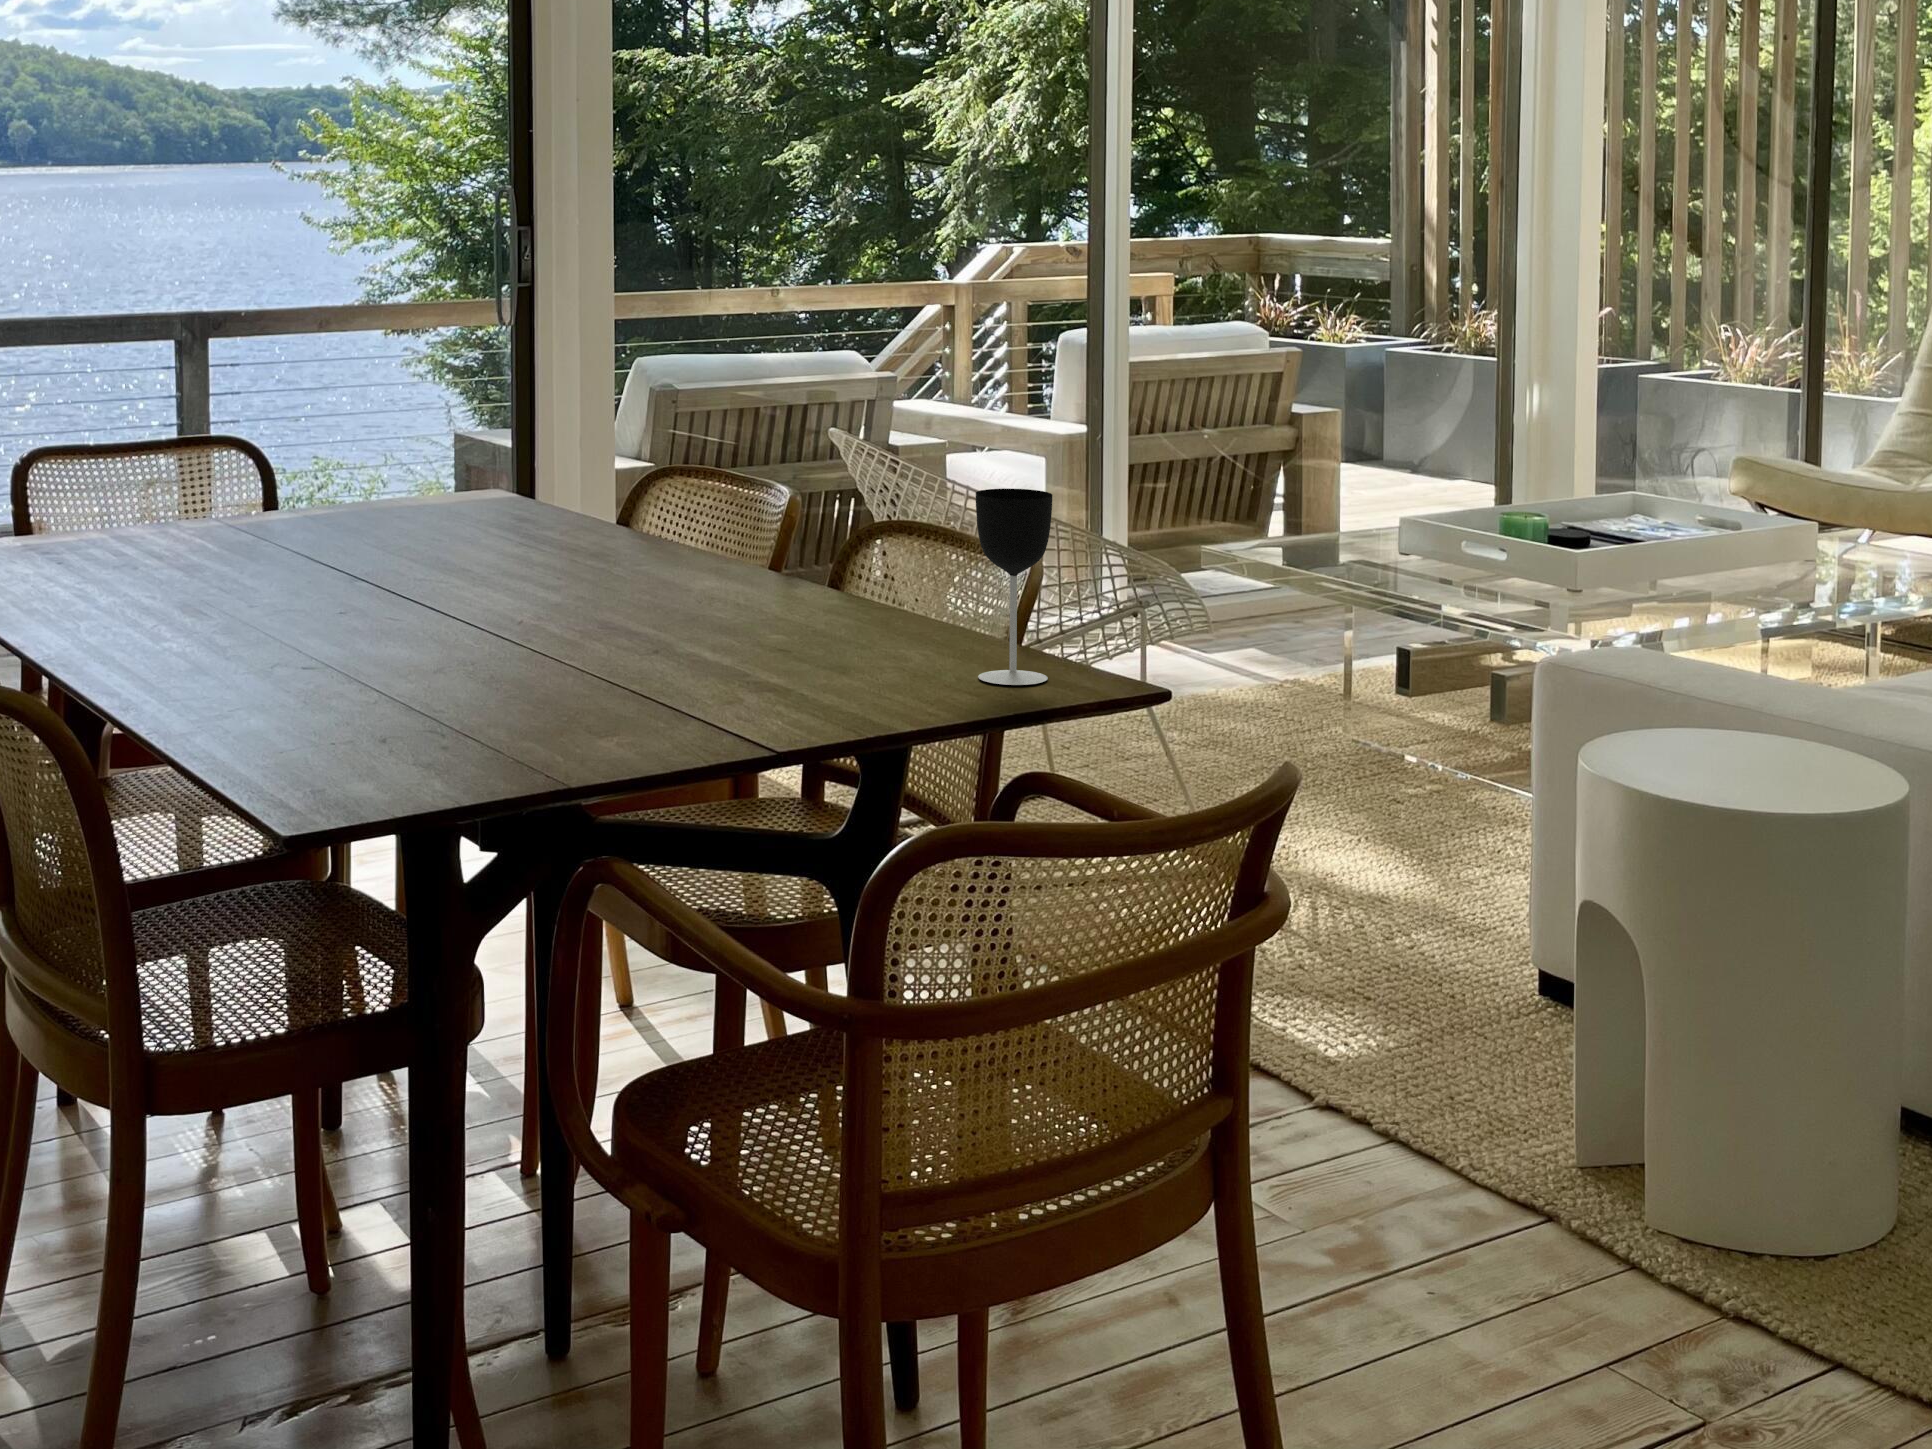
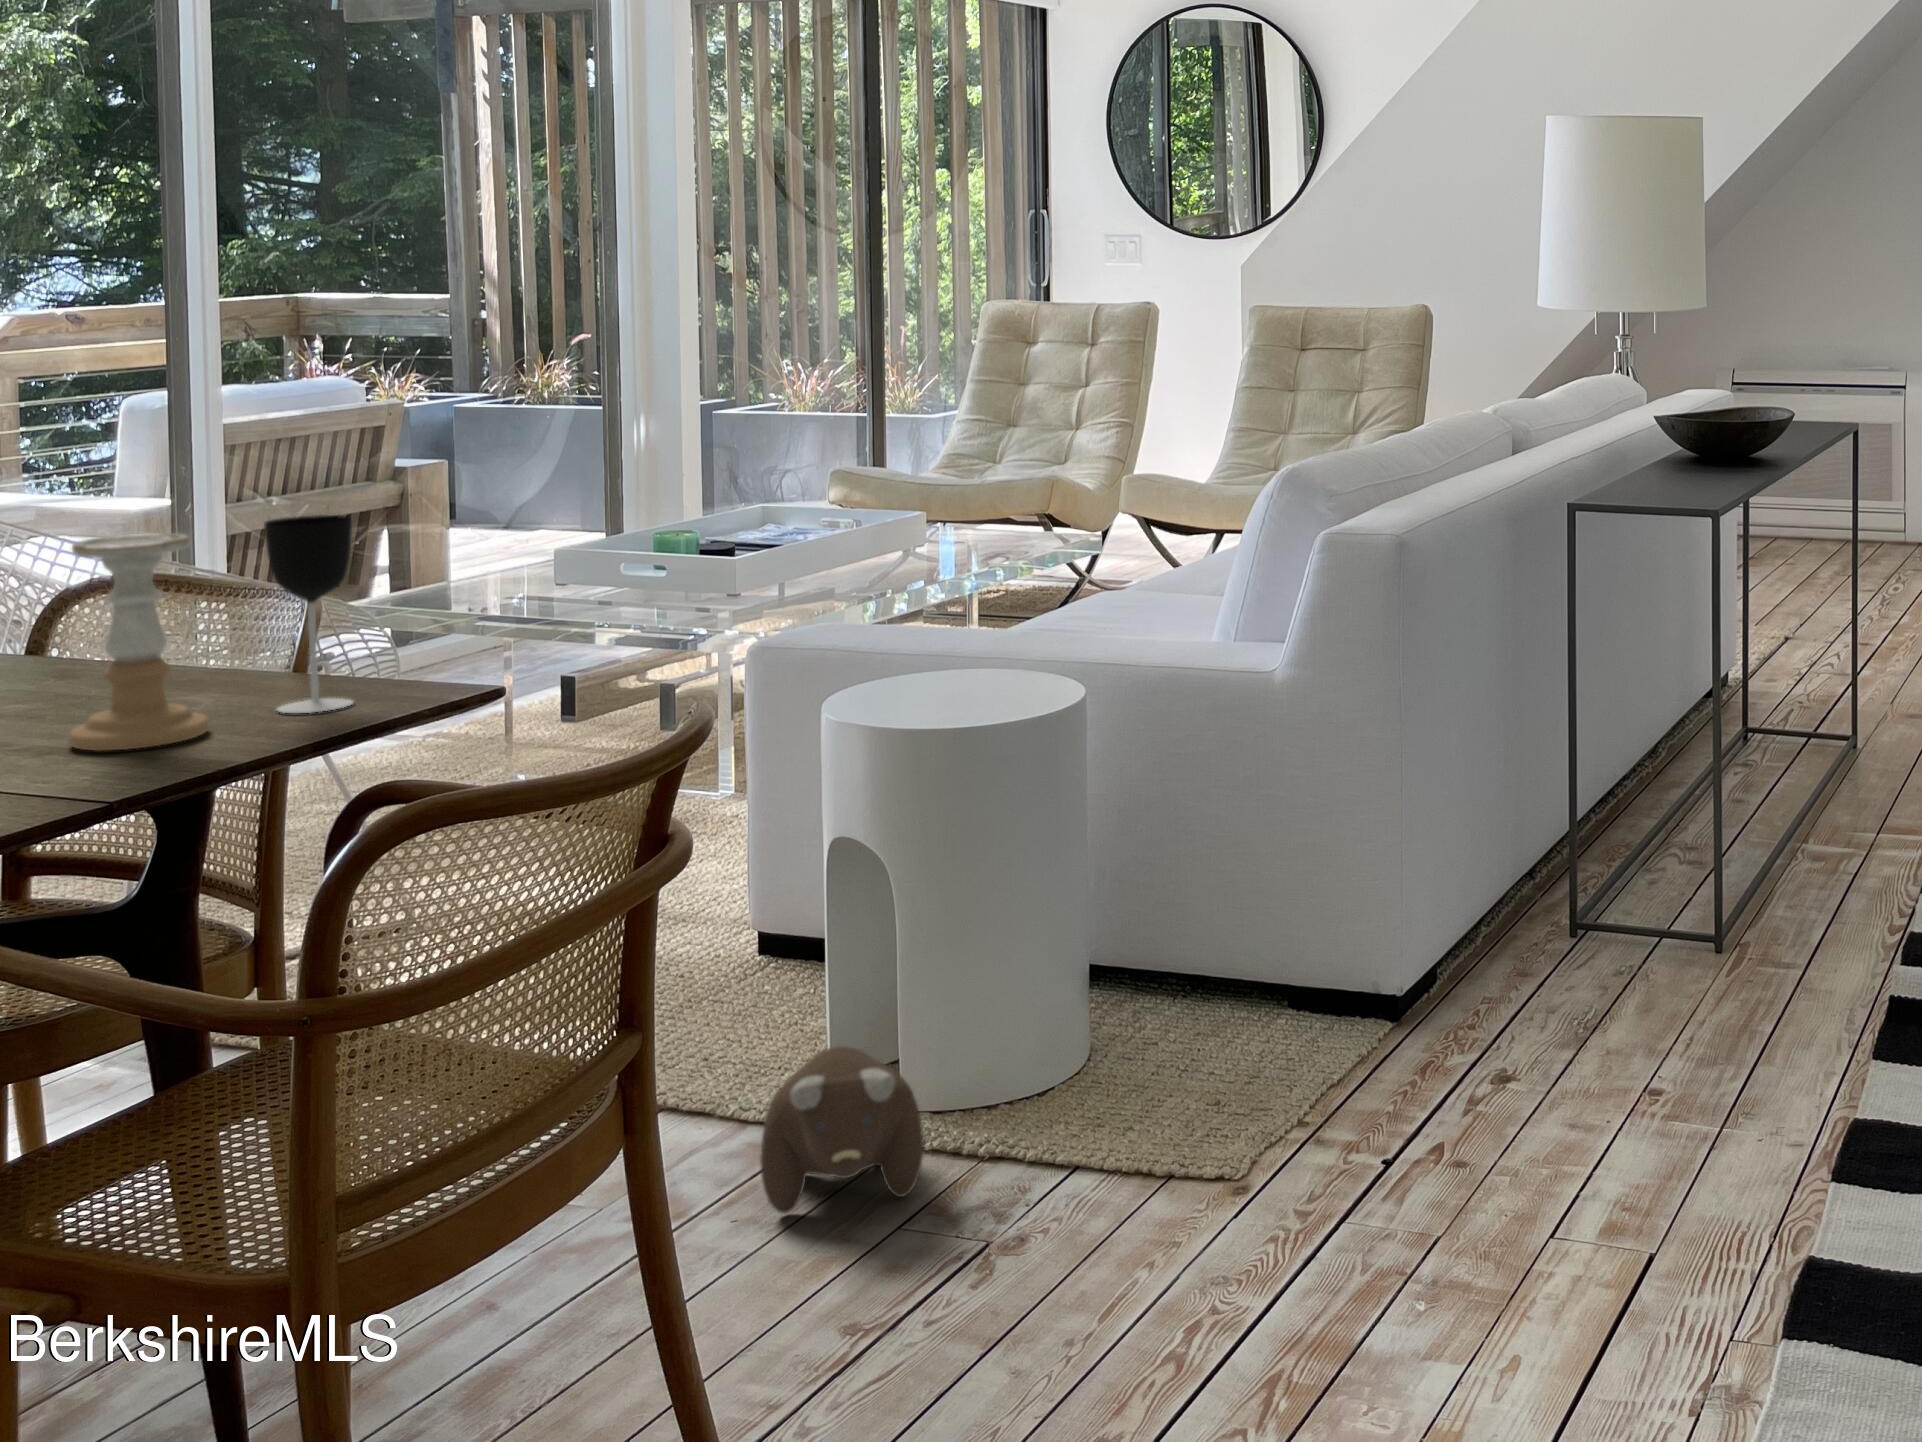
candle holder: none [797,492,913,698] -> present [69,533,209,751]
plush toy: none [1456,1135,1644,1330] -> present [760,1046,924,1213]

